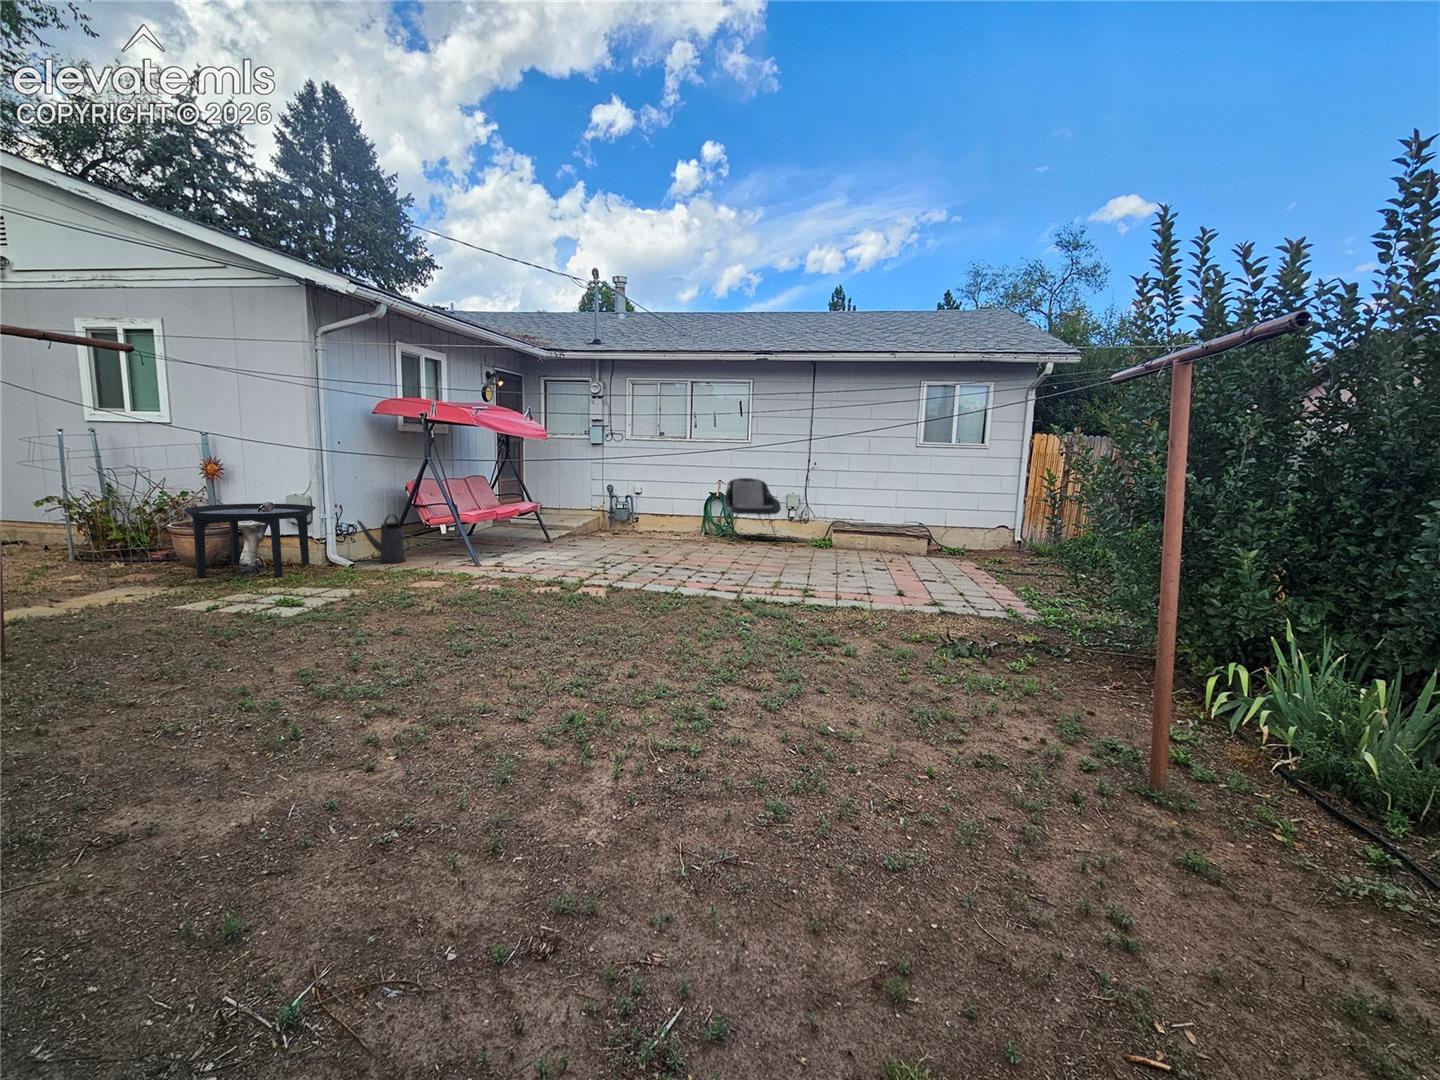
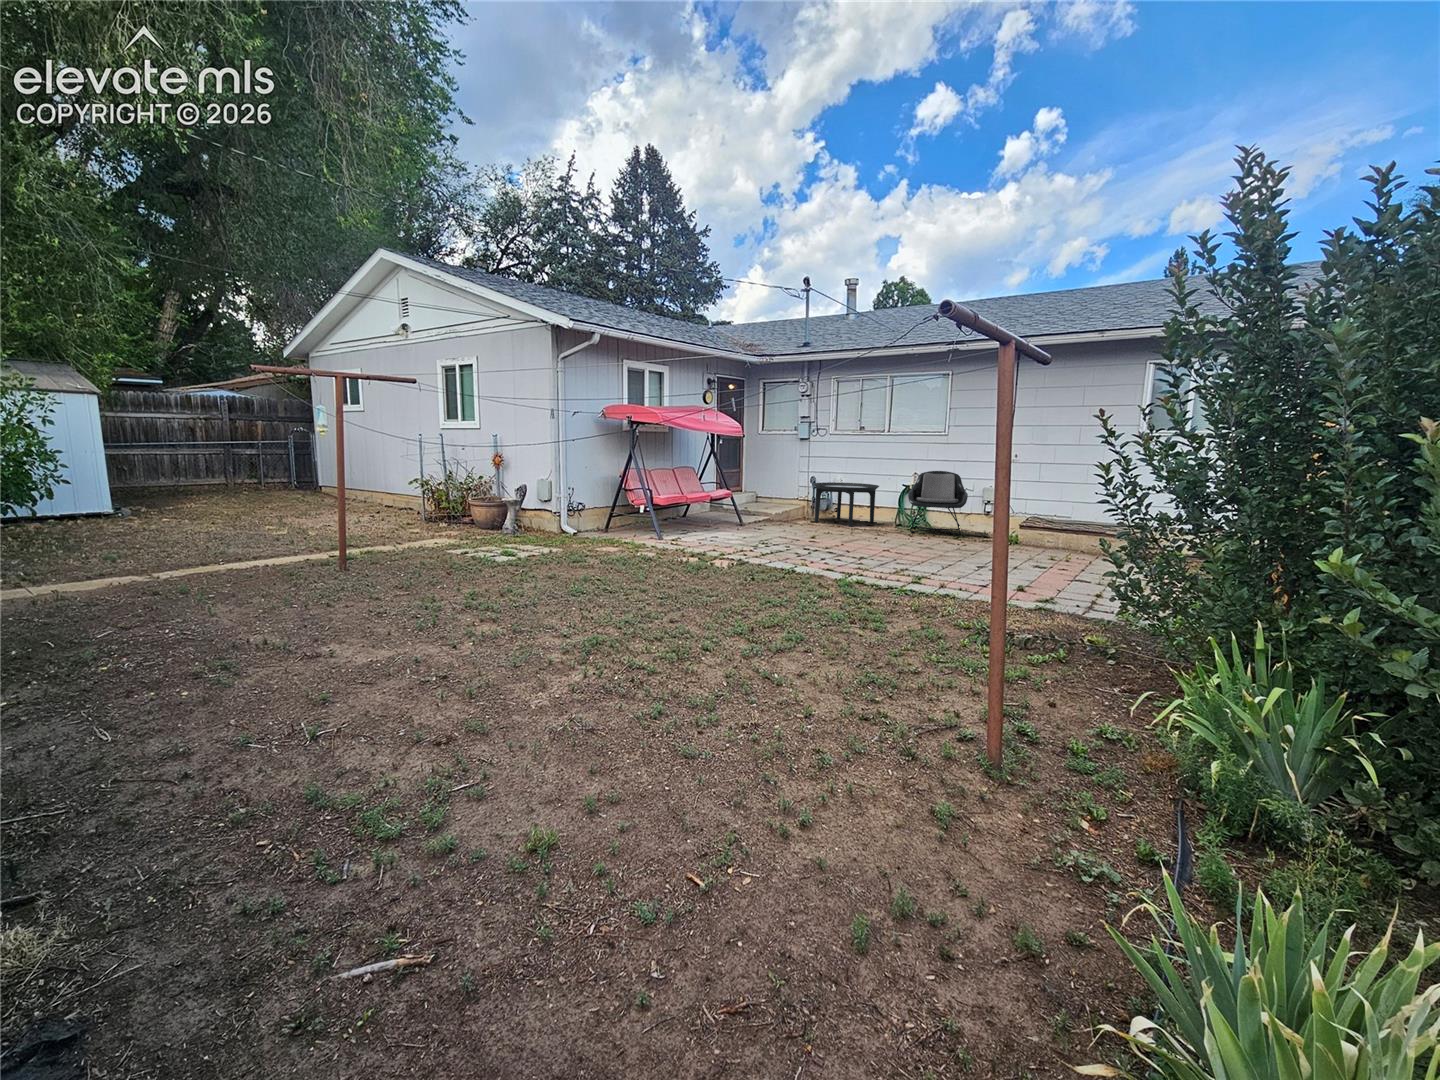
round table: present [183,504,316,577] -> present [814,482,879,526]
watering can: present [357,514,410,563] -> none [581,496,612,534]

